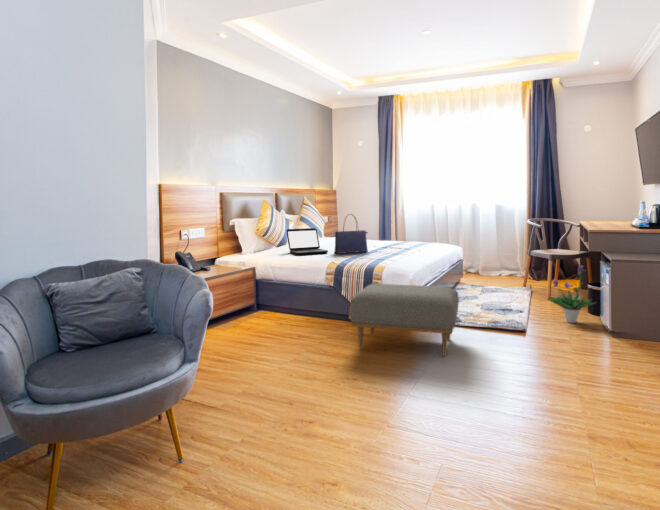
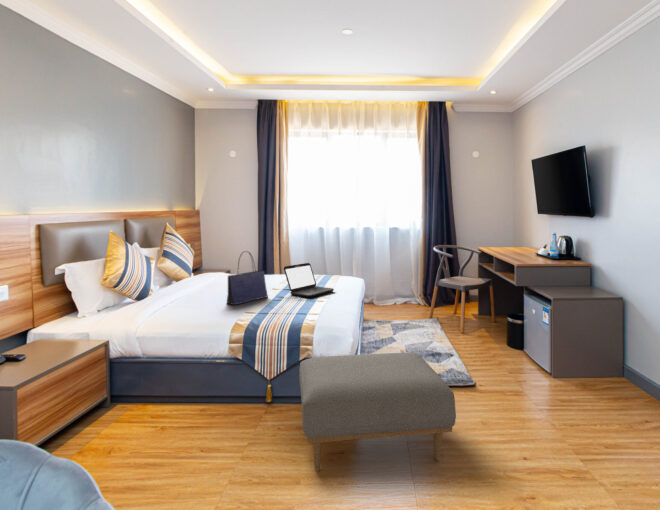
laptop: present [286,228,328,255] -> present [284,263,334,298]
potted plant: present [549,266,595,323] -> none [471,301,520,361]

